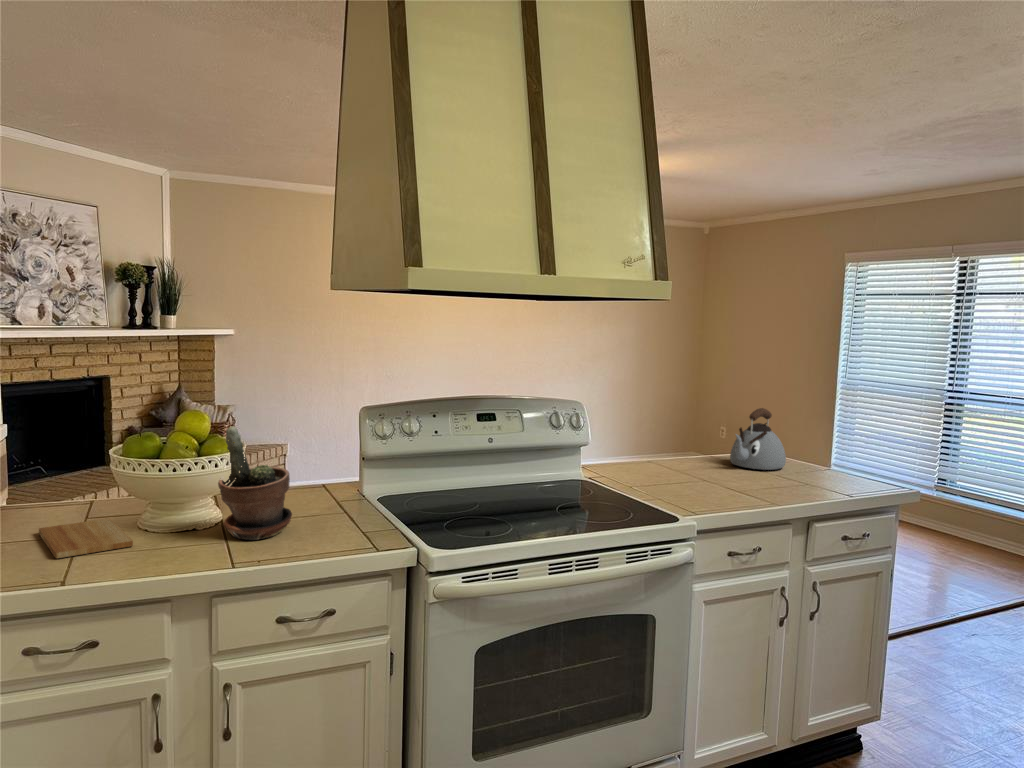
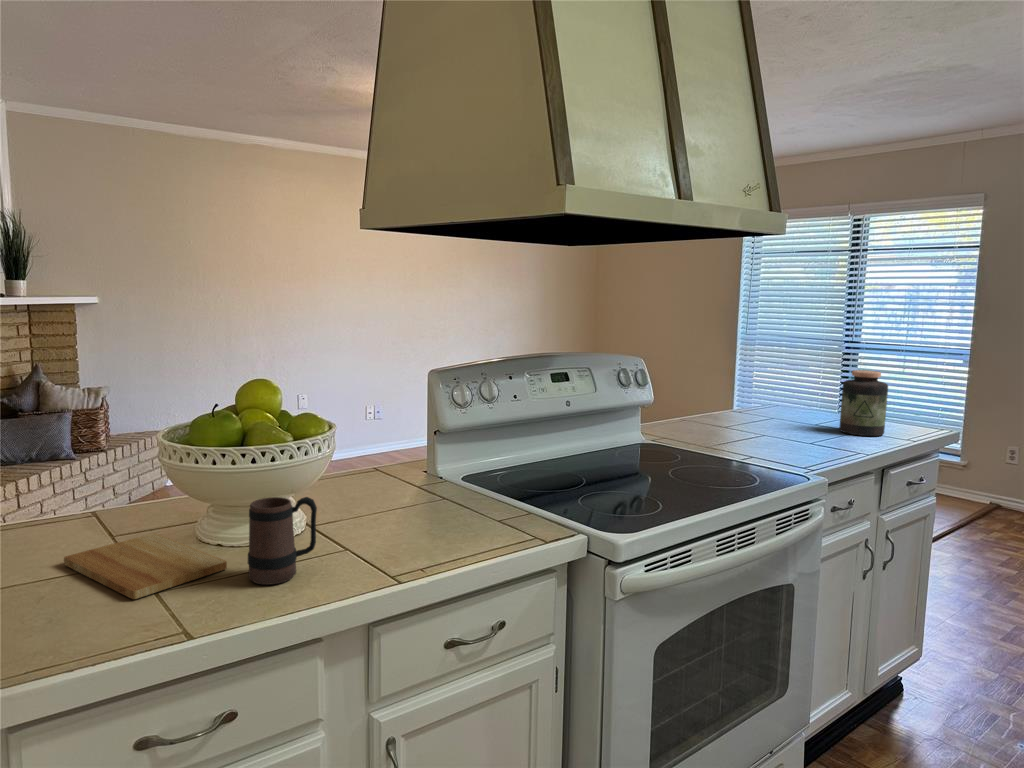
kettle: present [730,408,786,470] -> none [750,360,807,422]
jar: none [801,422,848,488] -> present [839,370,888,436]
potted plant: present [218,426,292,540] -> none [324,397,415,545]
mug: none [137,497,188,559] -> present [248,497,317,585]

